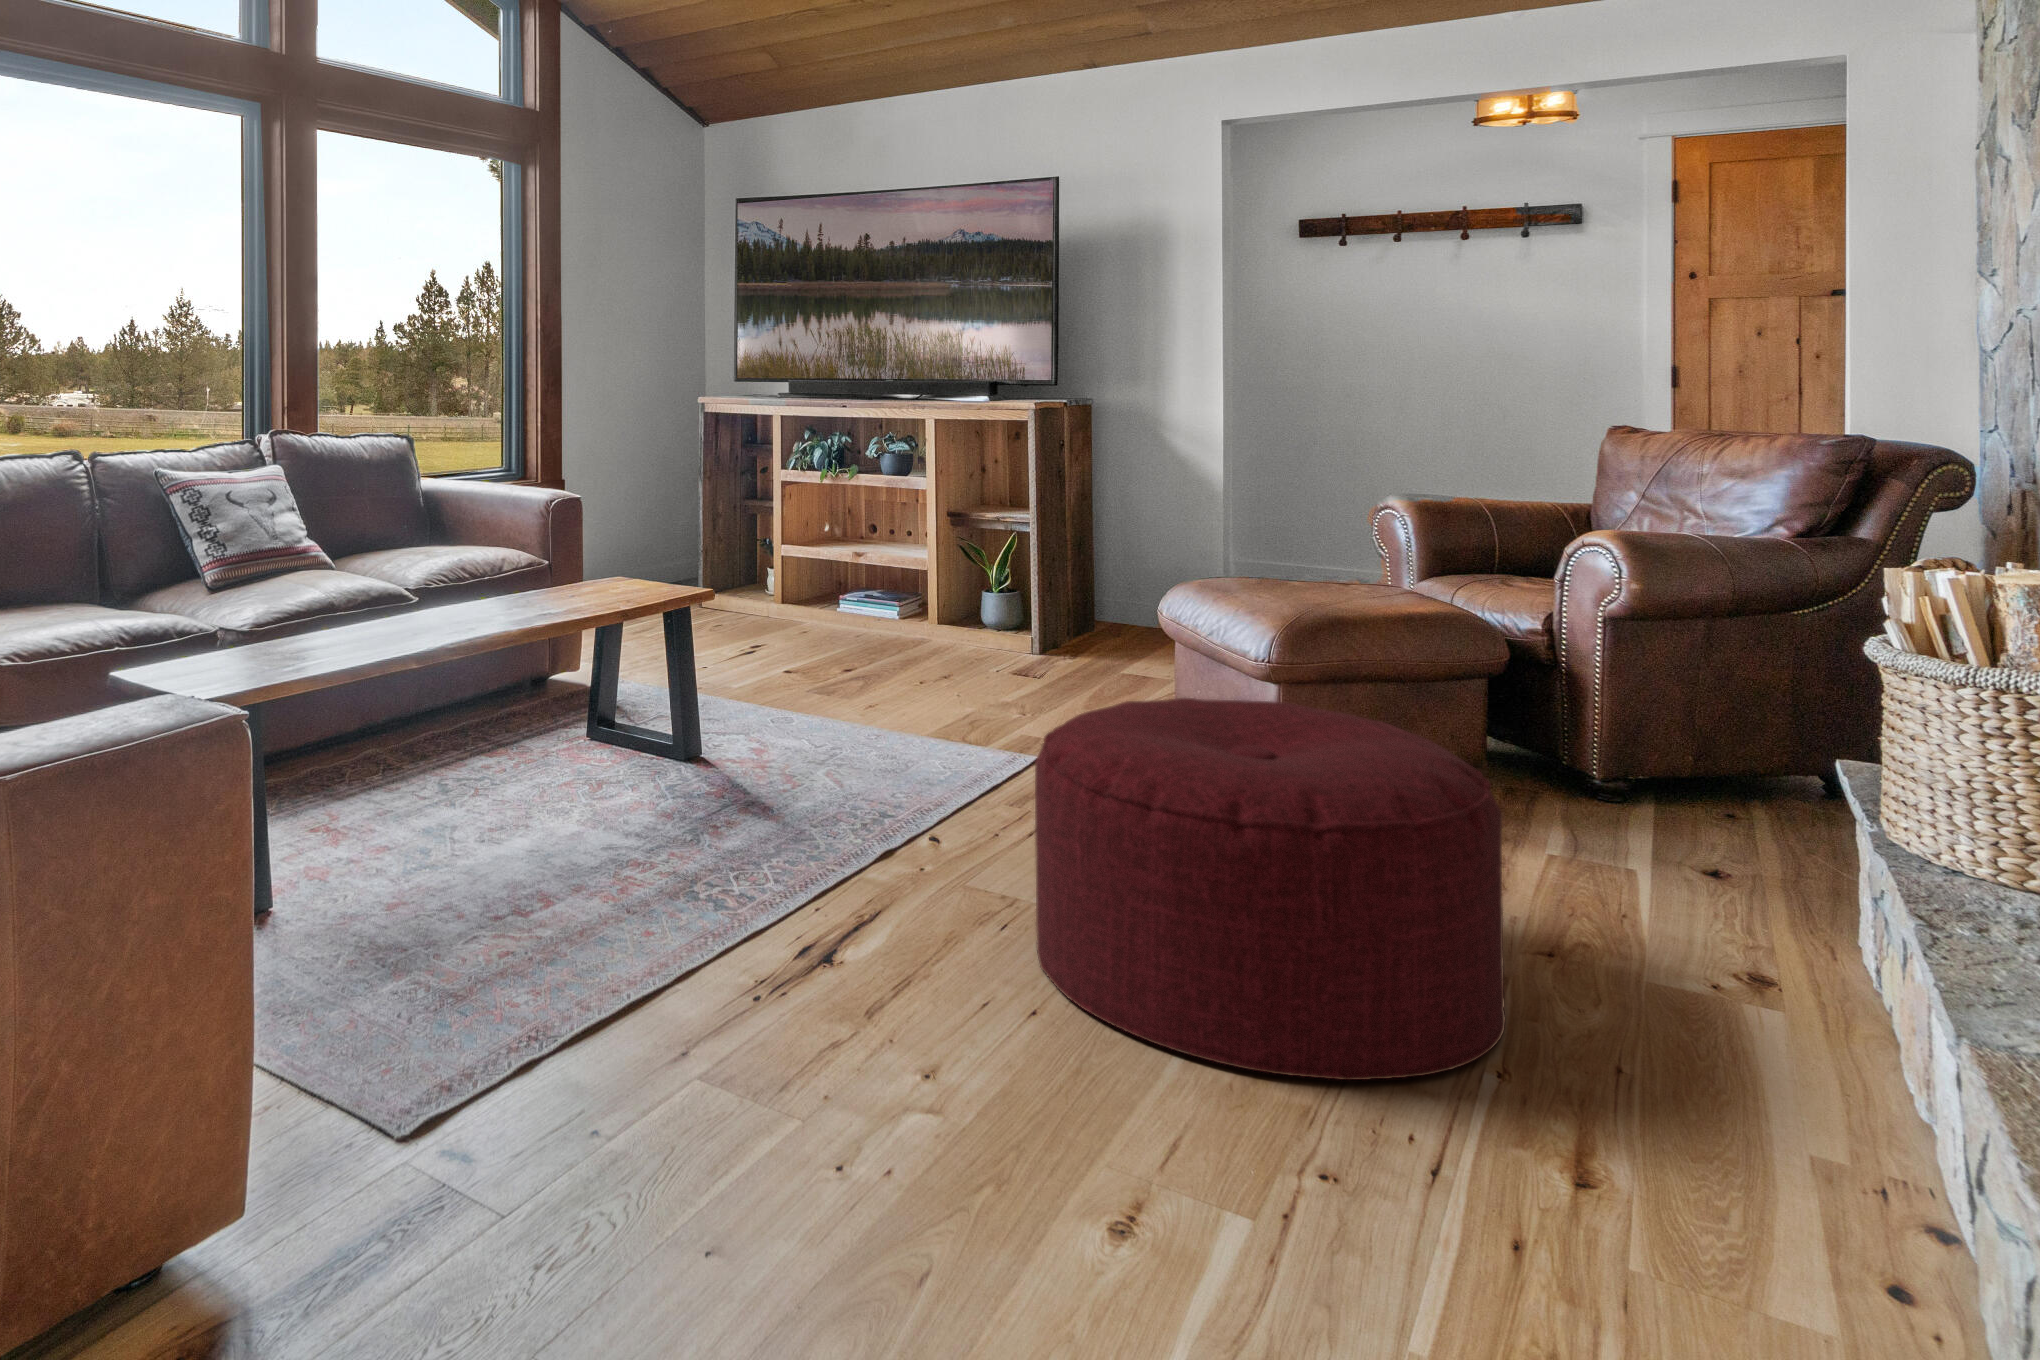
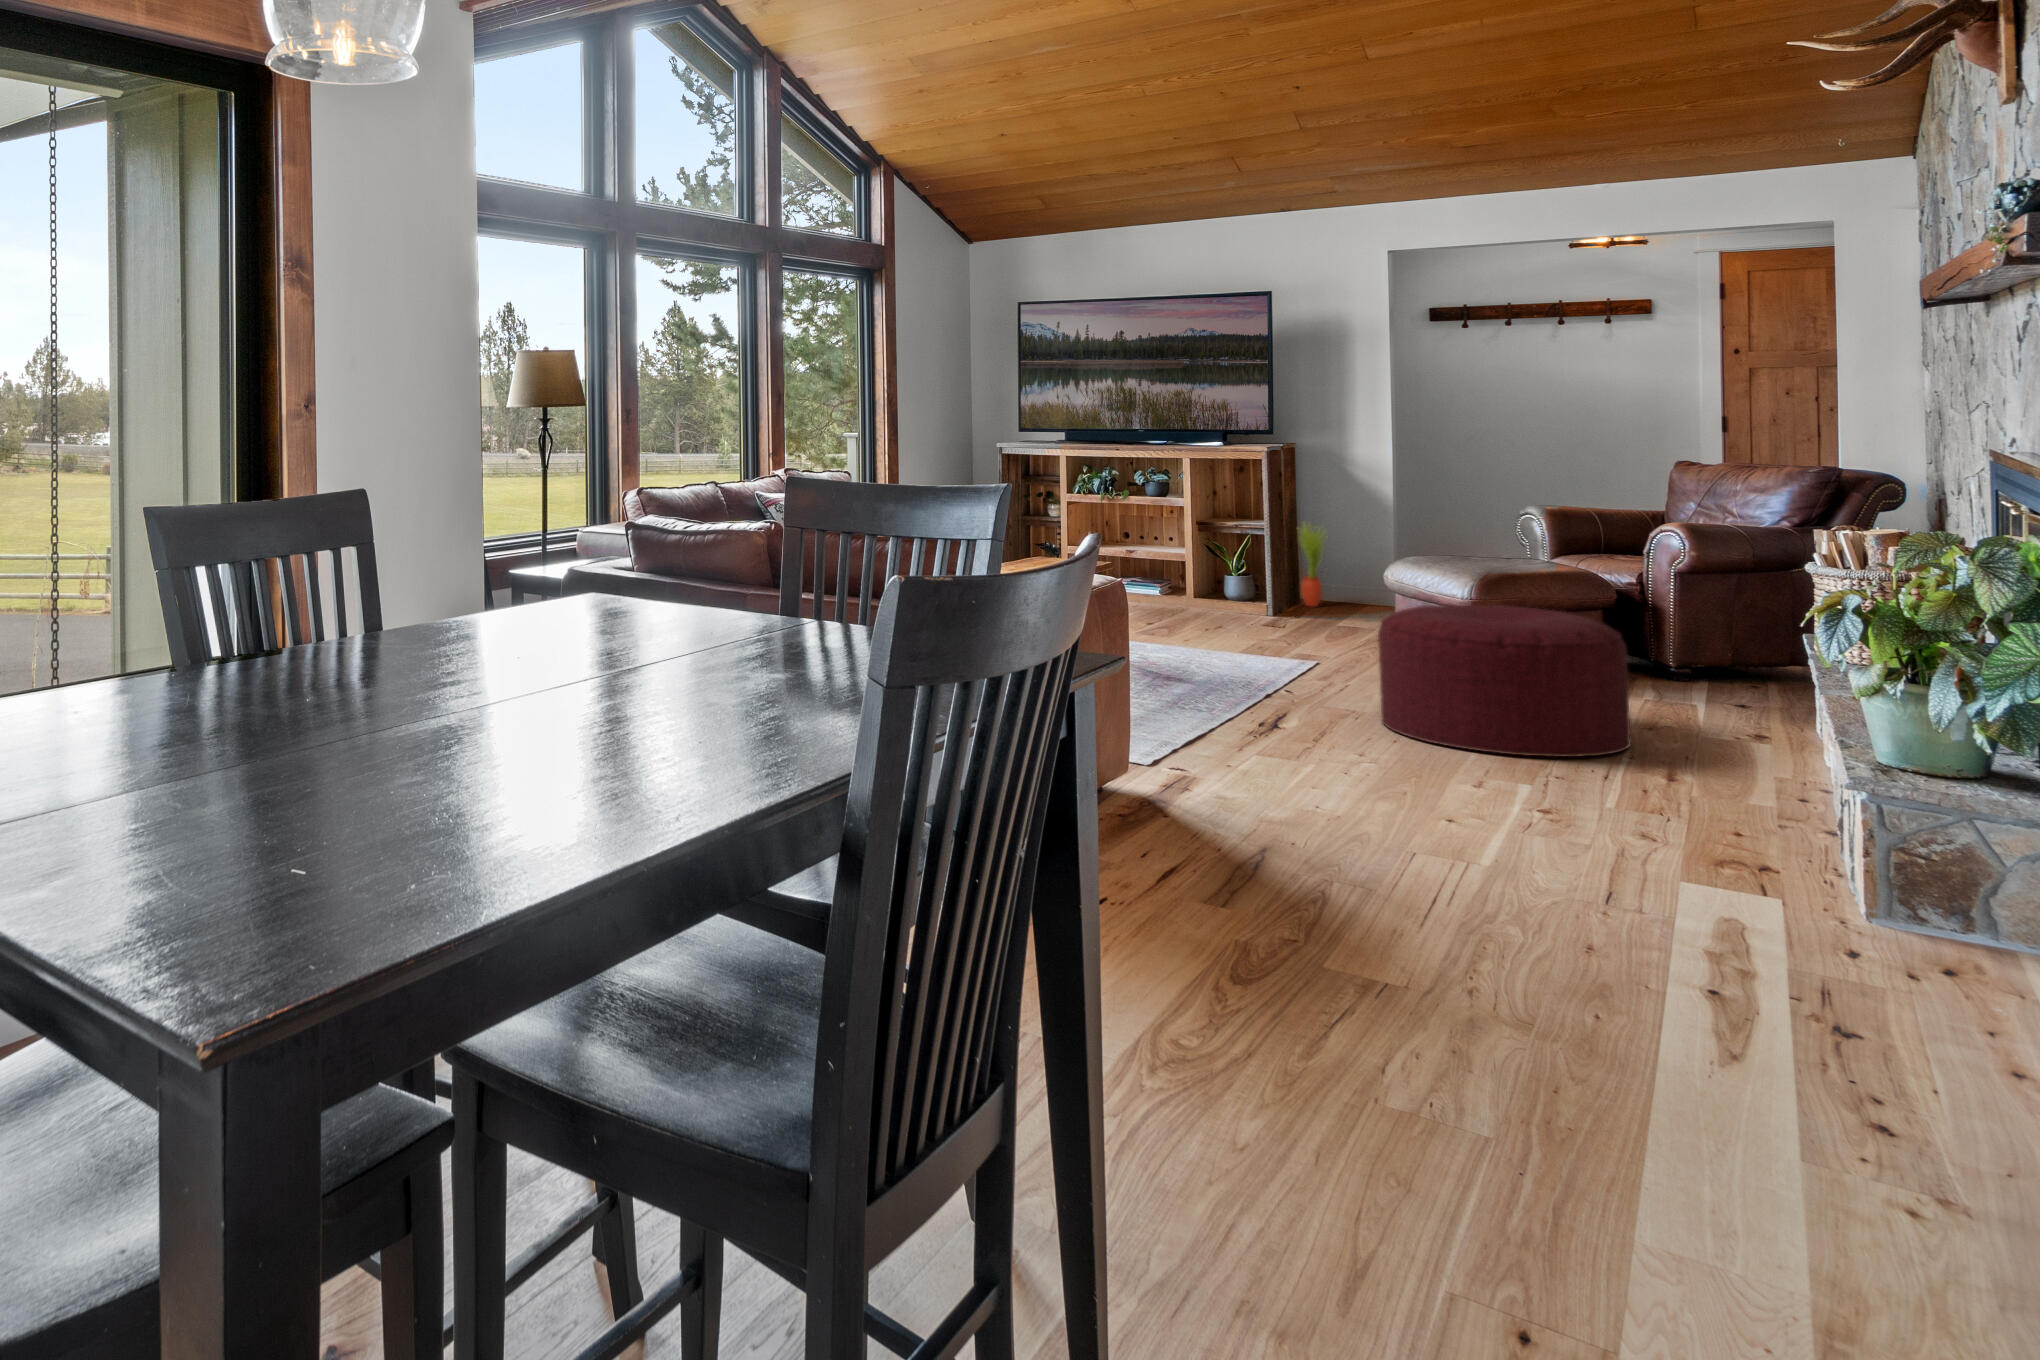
potted plant: none [1078,512,1122,637] -> present [1297,525,1328,607]

